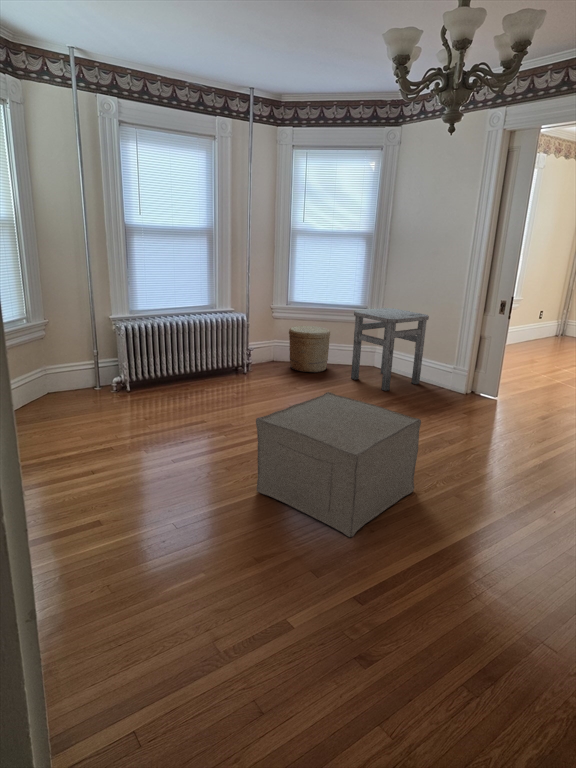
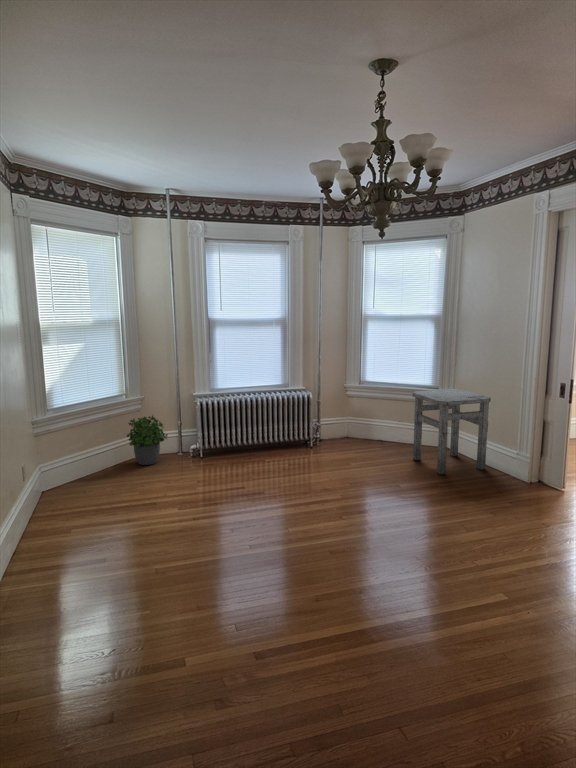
woven basket: present [289,326,330,372] -> none [357,405,398,451]
potted plant: none [34,344,89,404] -> present [127,416,167,465]
ottoman: present [256,392,421,537] -> none [238,471,392,614]

